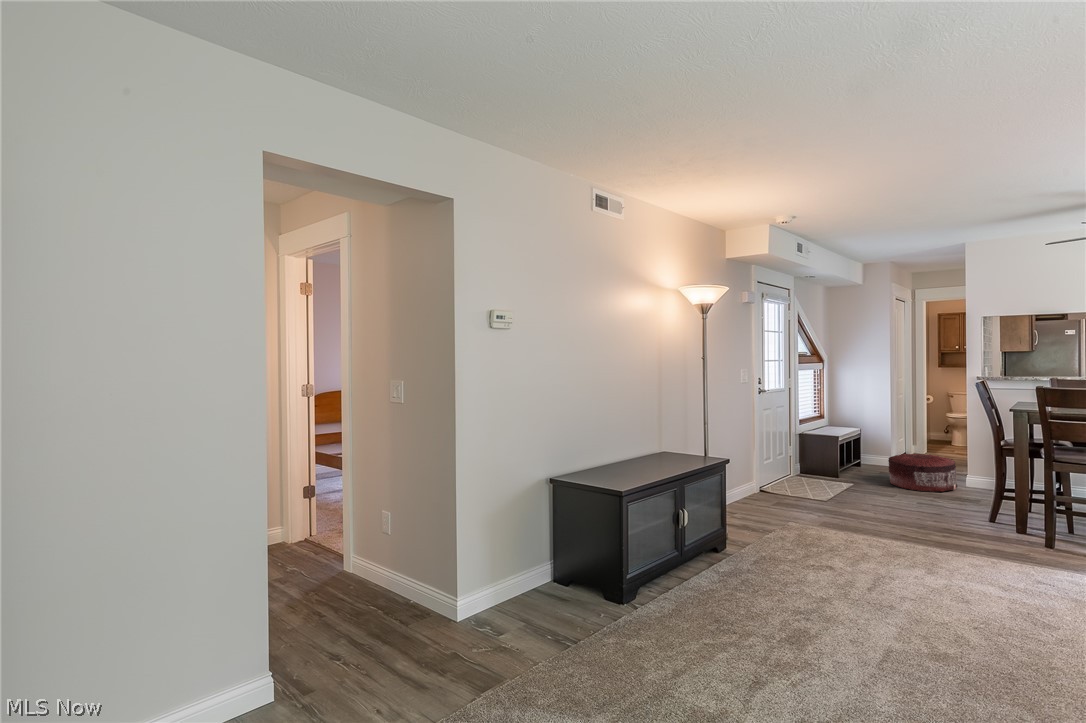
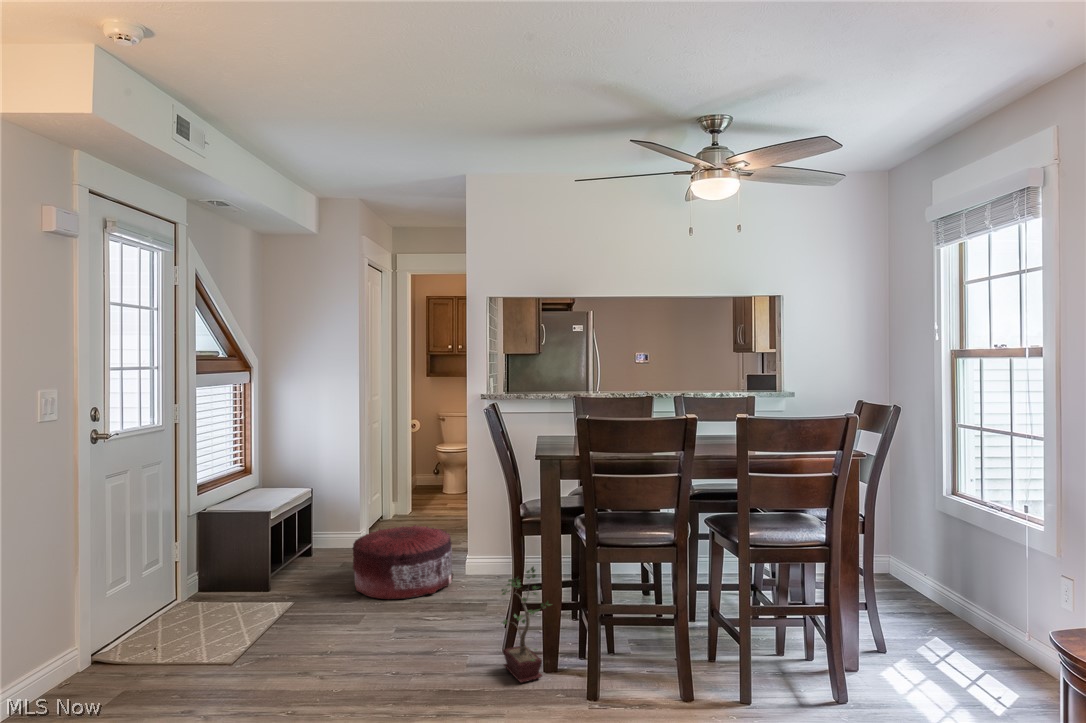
potted plant: none [985,471,1018,531] -> present [502,567,551,683]

